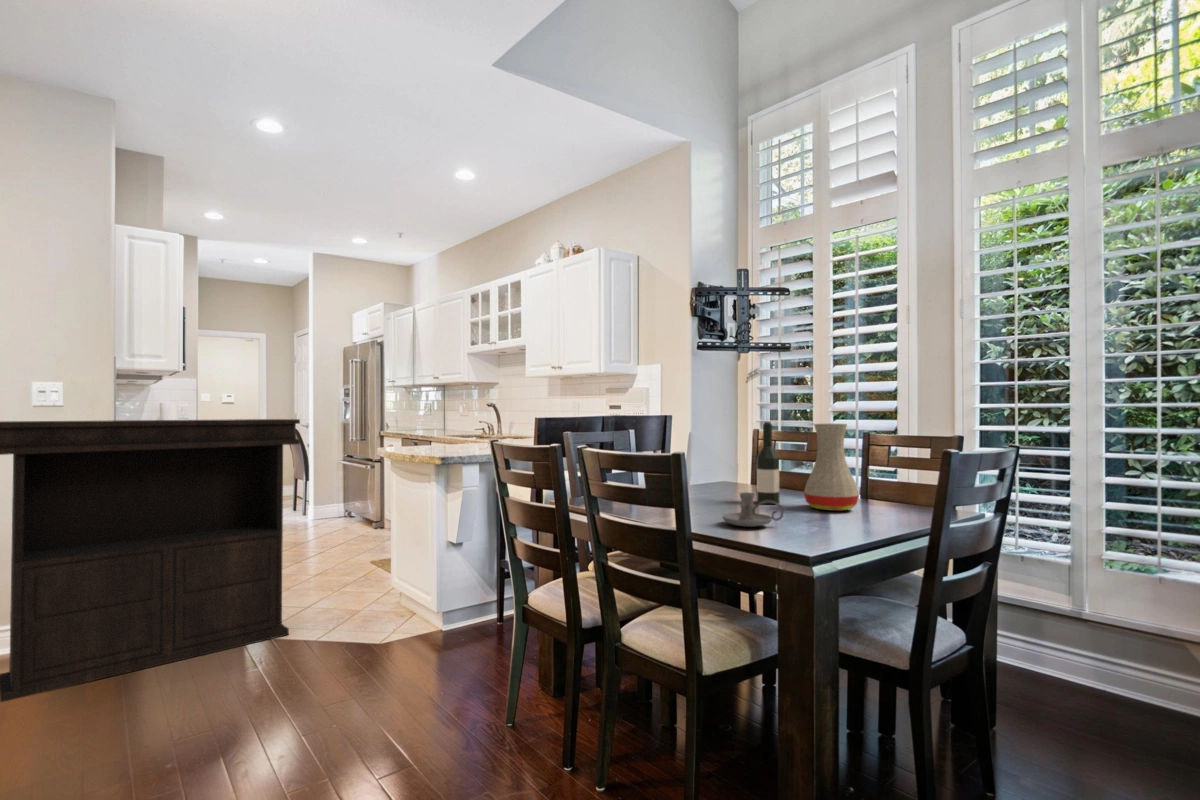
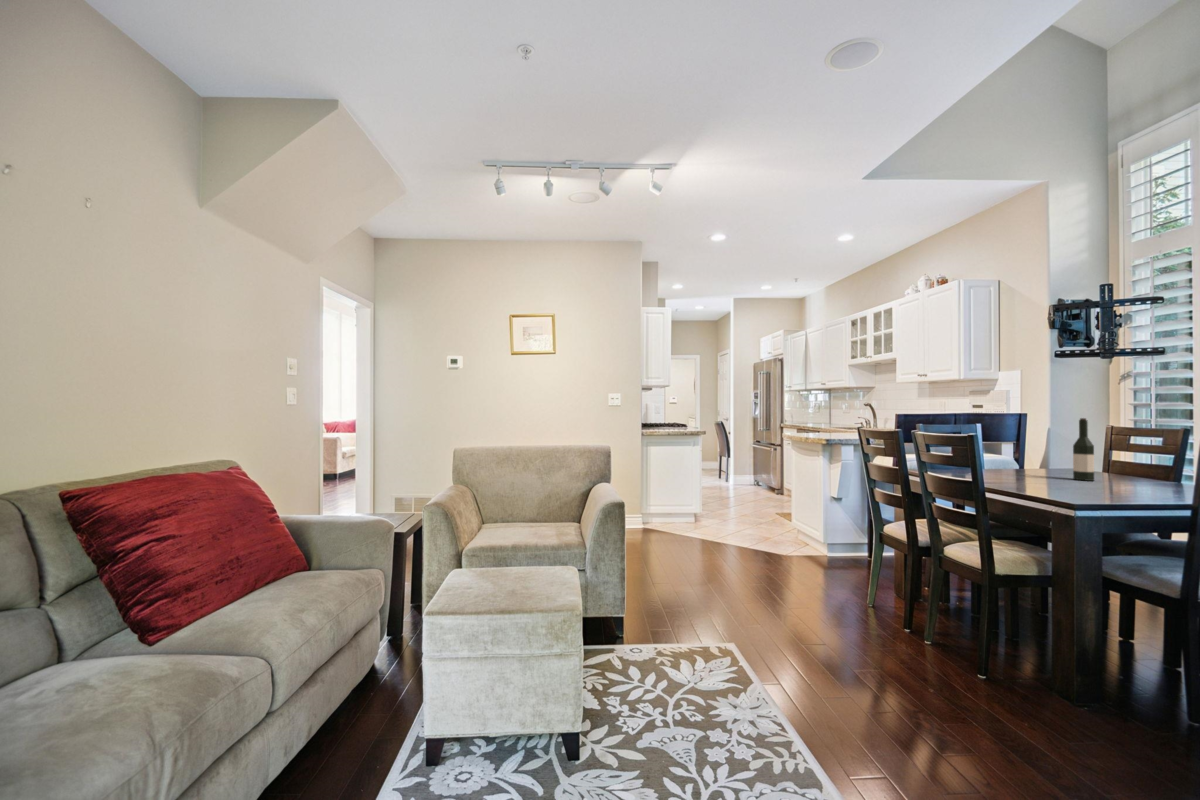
console table: present [0,419,300,702] -> none [597,412,737,547]
vase: present [804,424,859,511] -> none [1114,420,1170,488]
candle holder: present [723,492,783,527] -> none [1020,465,1071,488]

